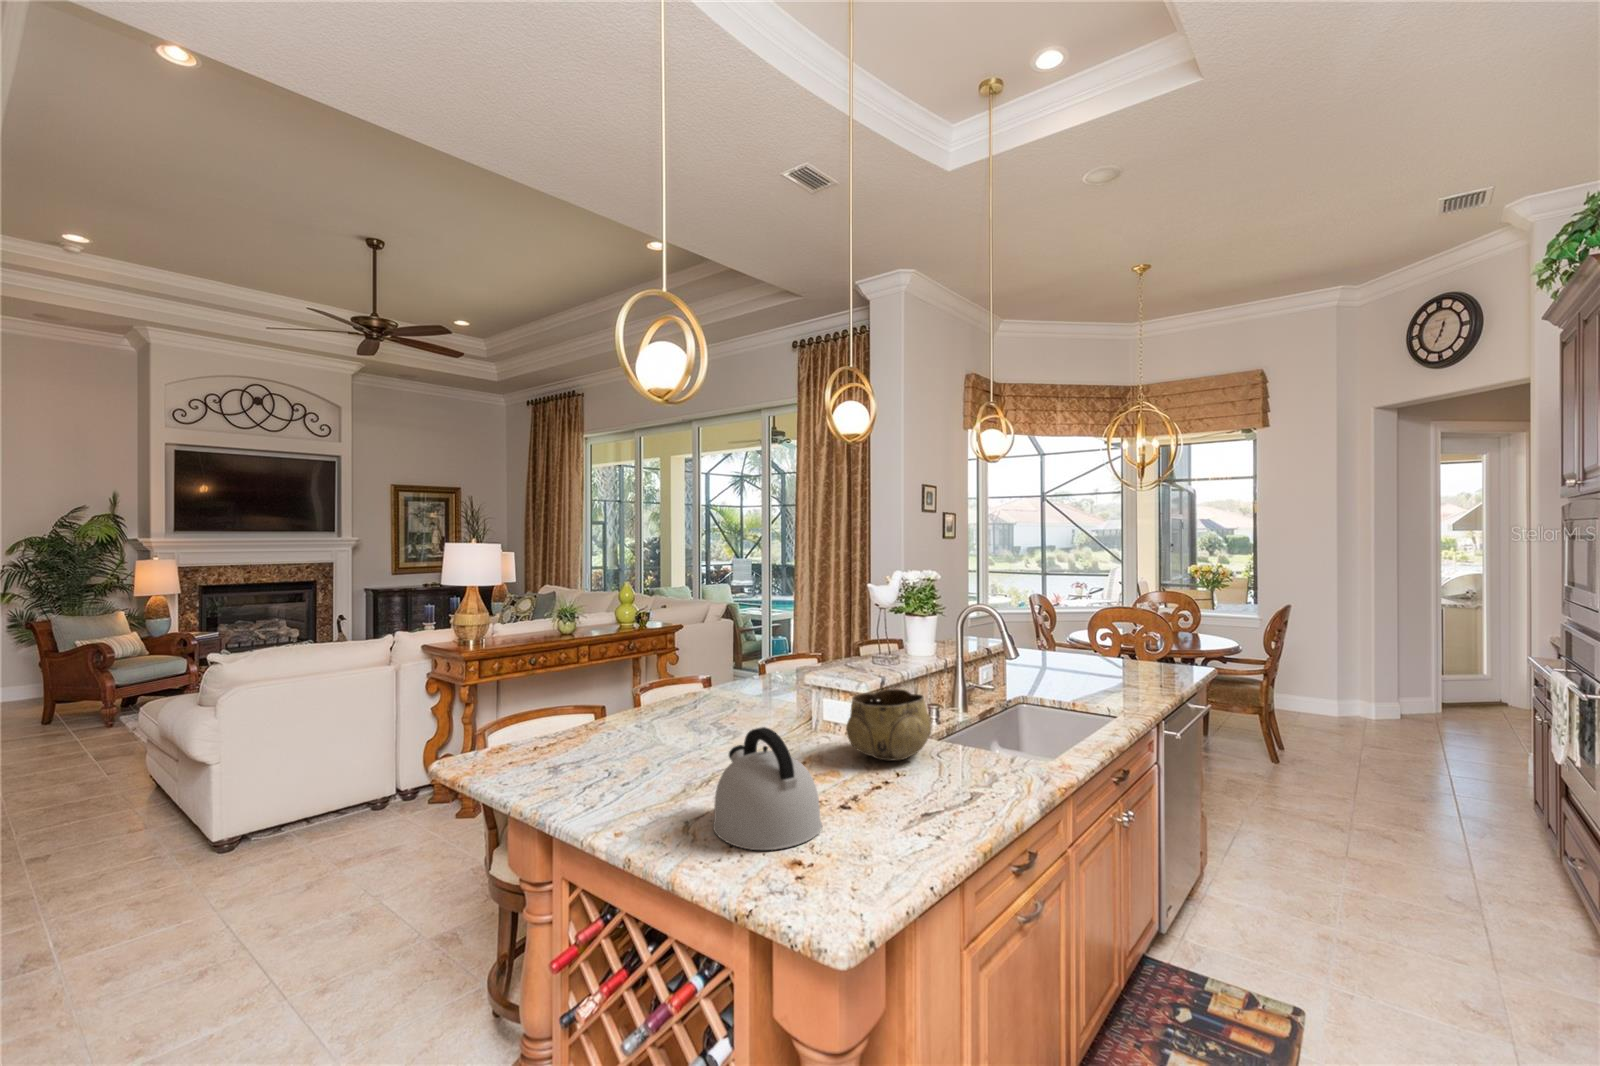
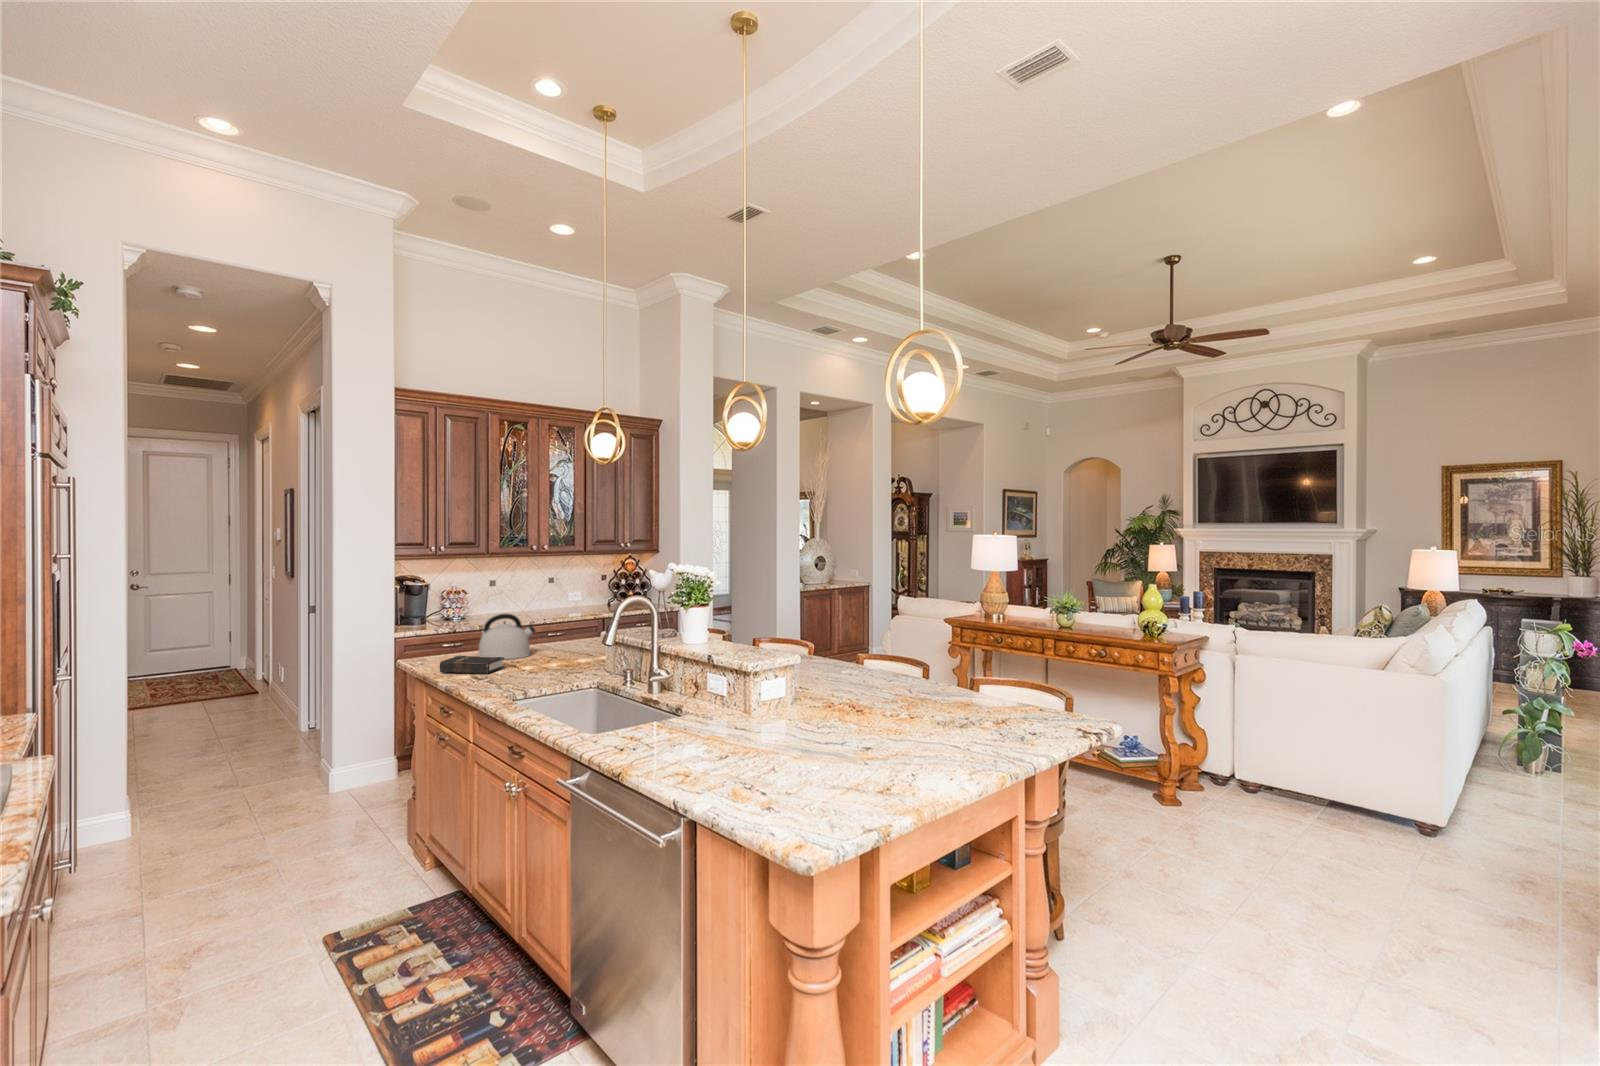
decorative bowl: present [846,689,932,761] -> none [529,630,585,672]
hardback book: none [899,767,985,828] -> present [440,656,504,673]

